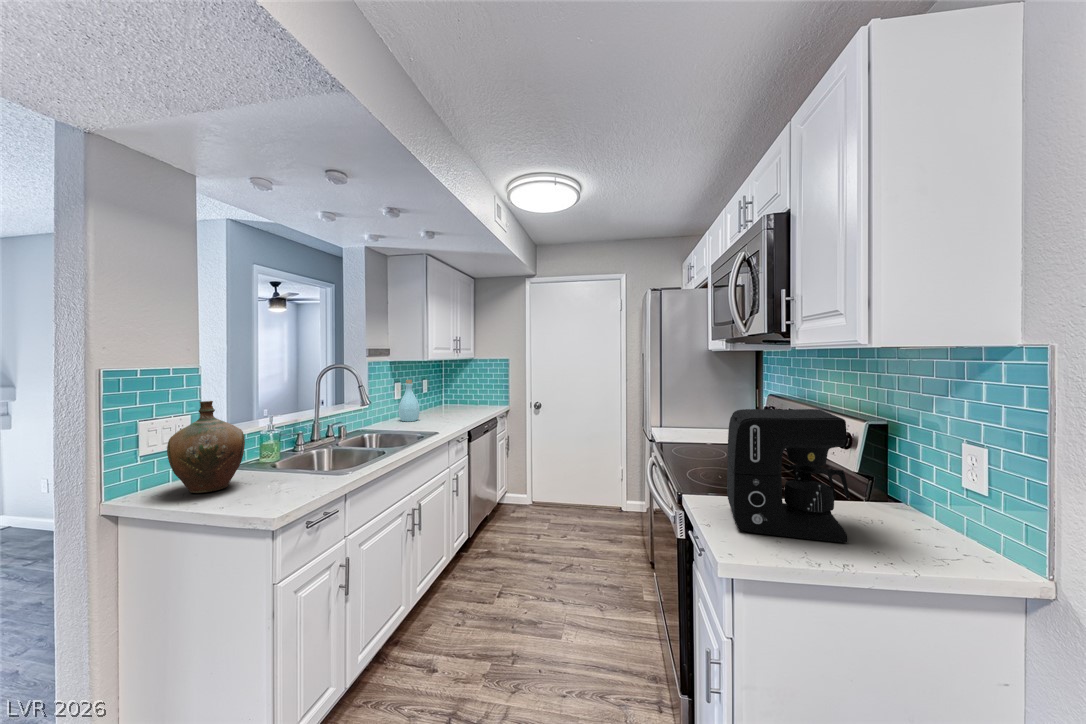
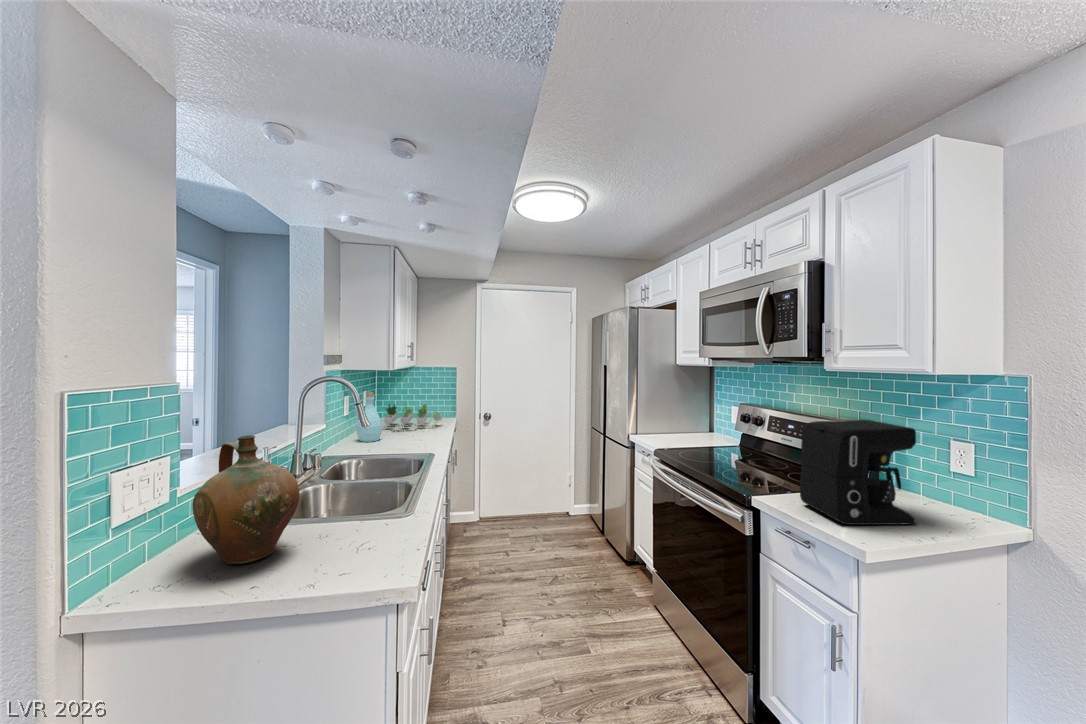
succulent plant: none [432,389,486,414] -> present [384,404,442,427]

